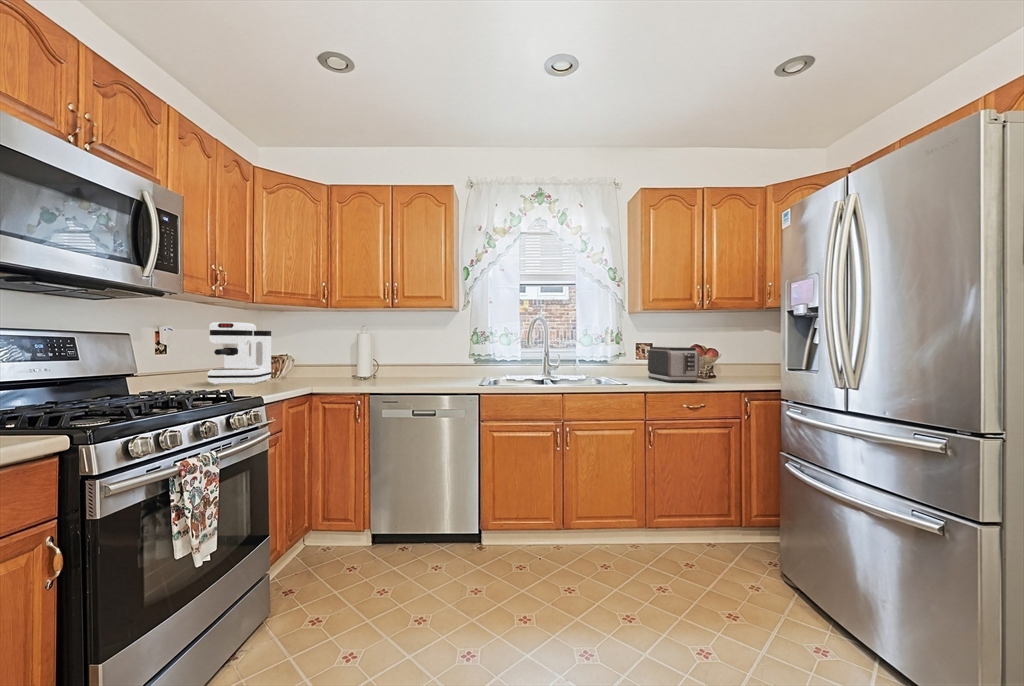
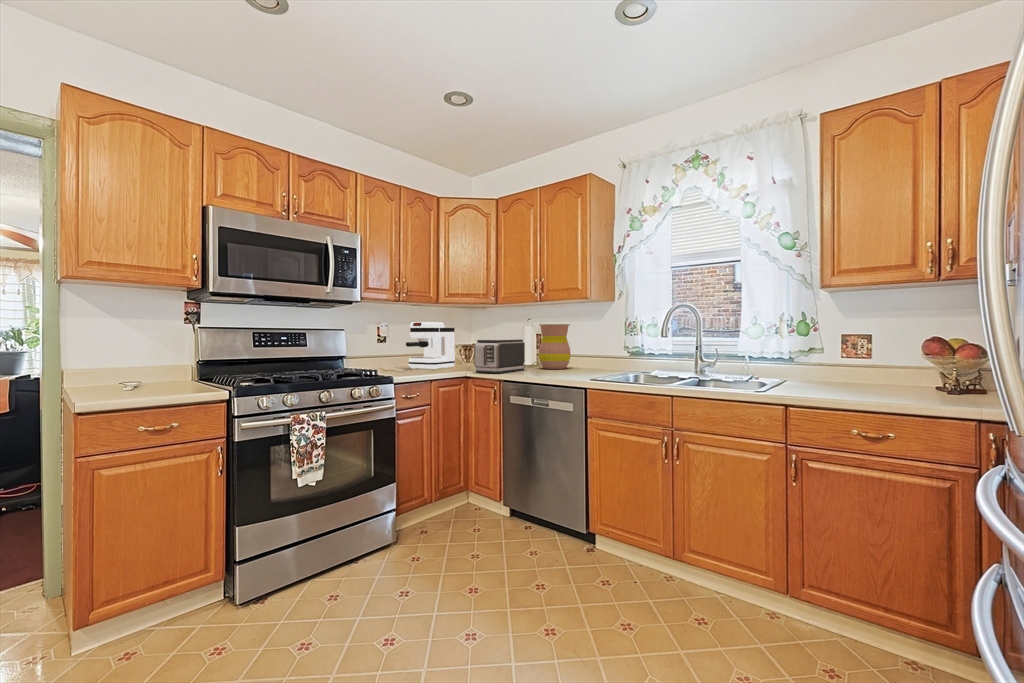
vase: none [378,330,412,377] -> present [539,324,571,369]
toaster: present [648,347,699,382] -> present [474,339,525,373]

